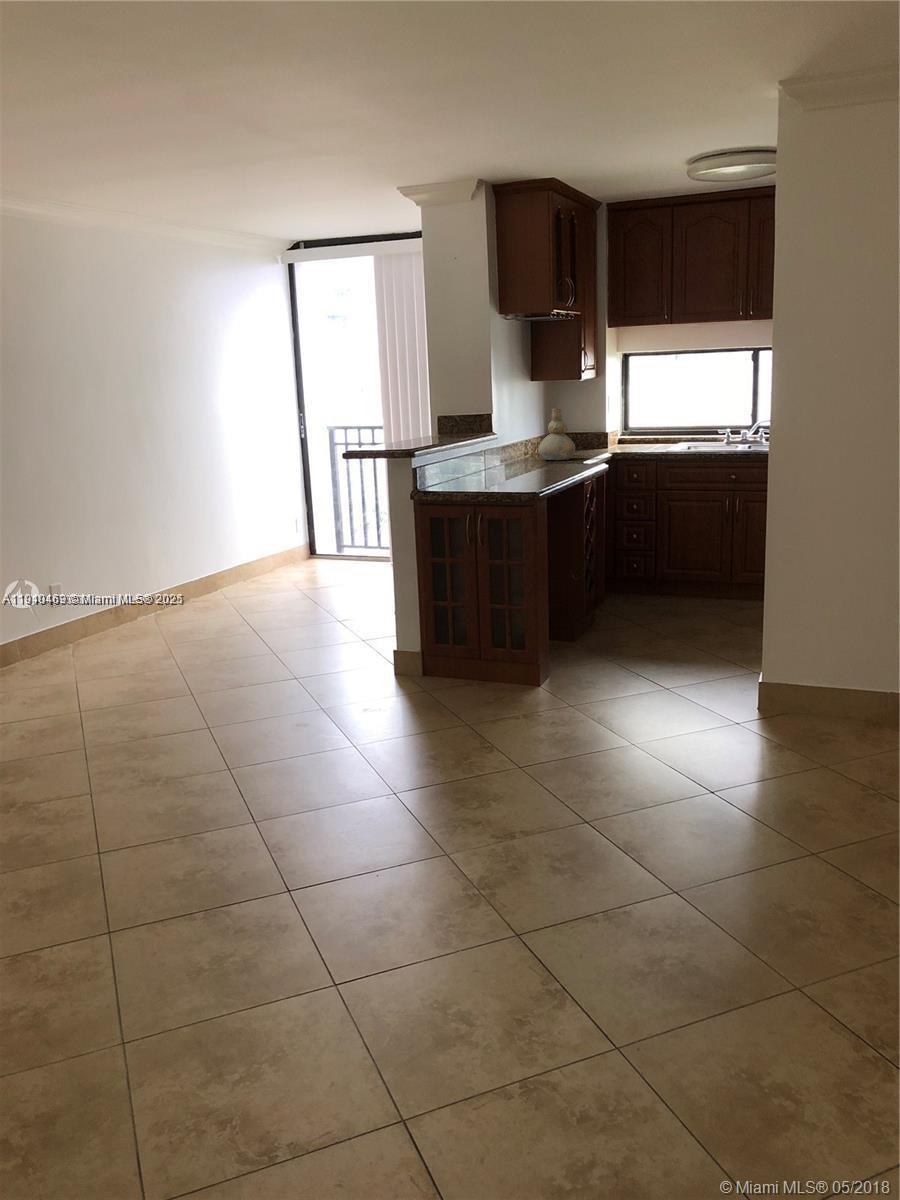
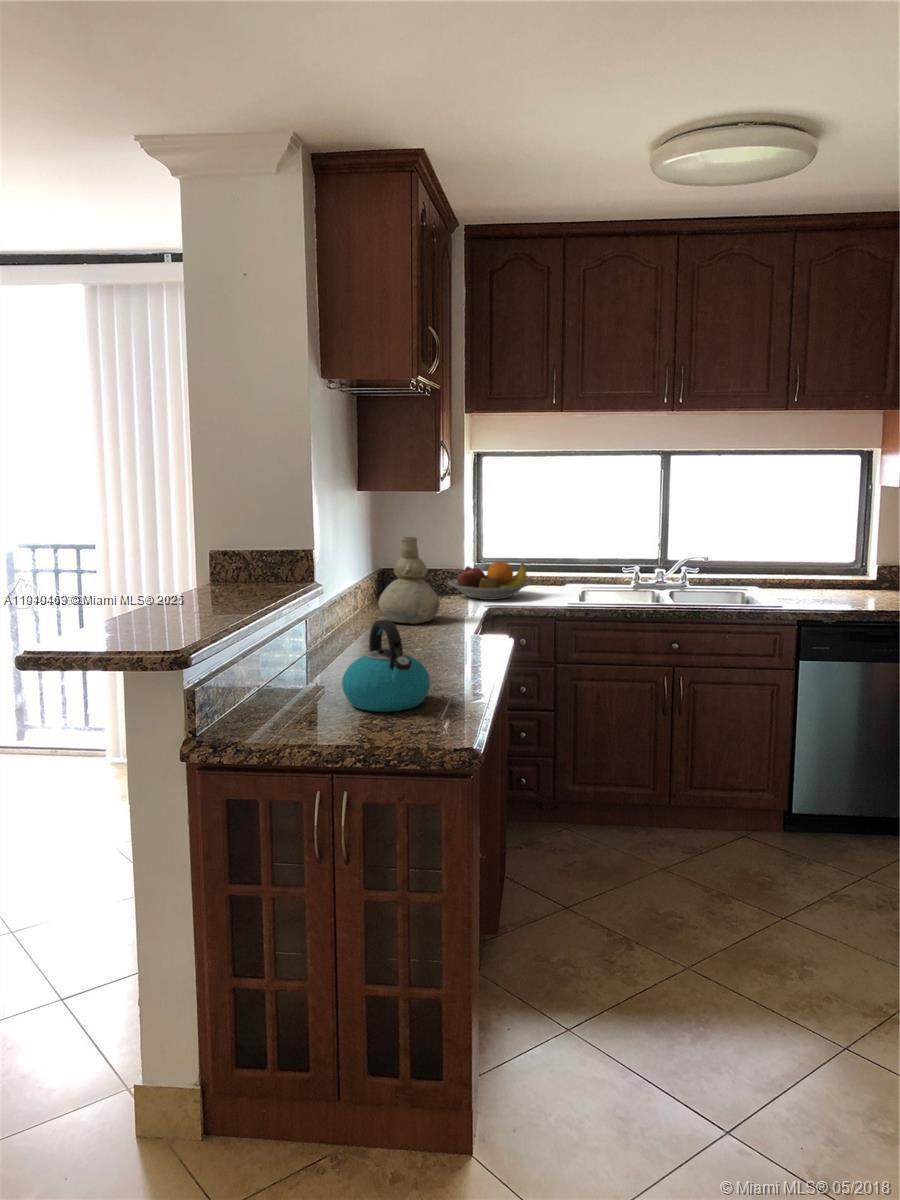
fruit bowl: none [594,427,649,452] -> present [448,561,531,600]
kettle: none [490,438,534,482] -> present [342,620,430,712]

